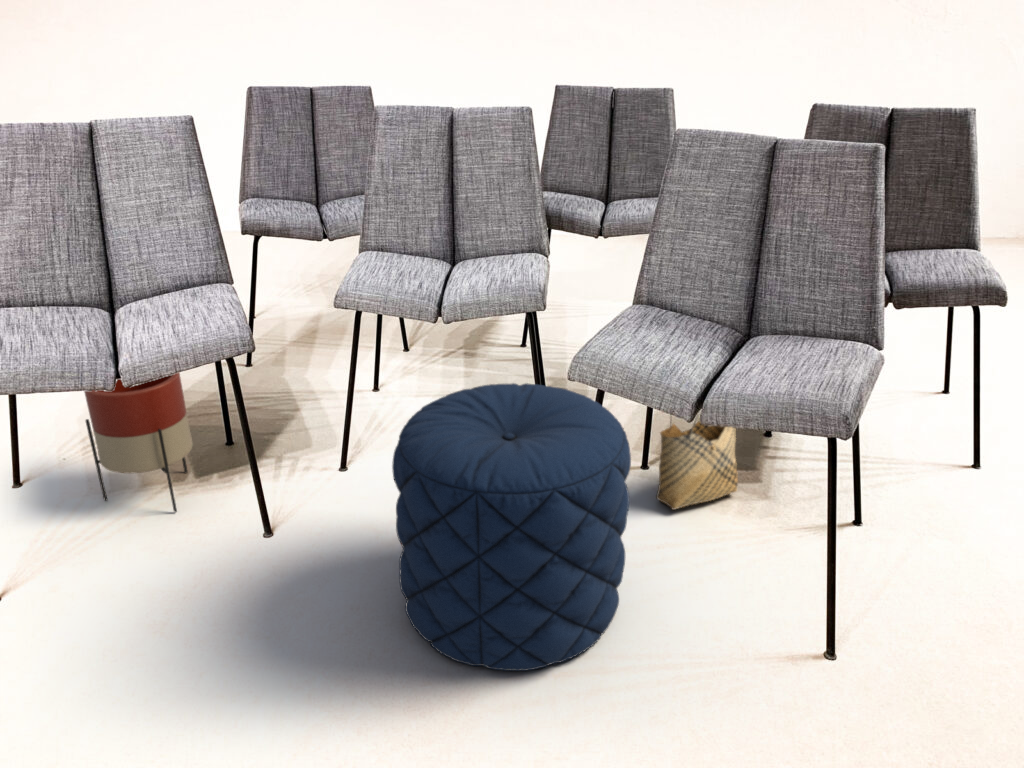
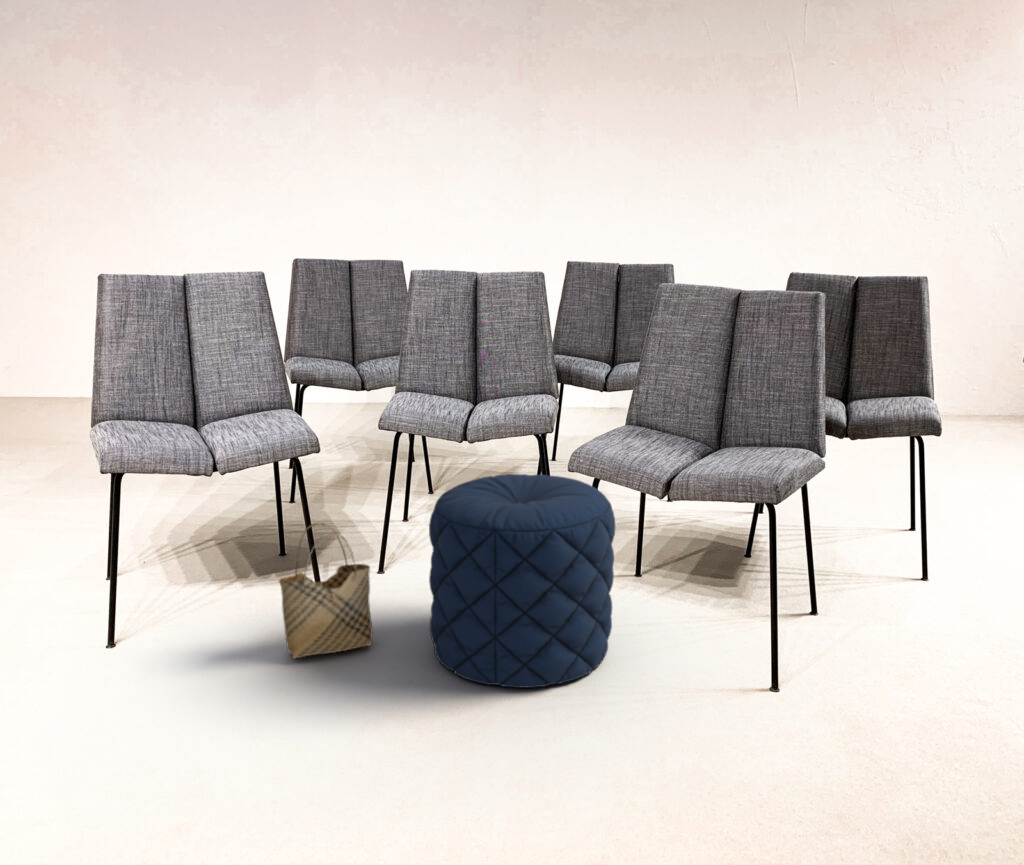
planter: present [84,372,193,512] -> none [168,470,252,595]
woven basket: present [656,416,738,510] -> present [279,523,372,658]

